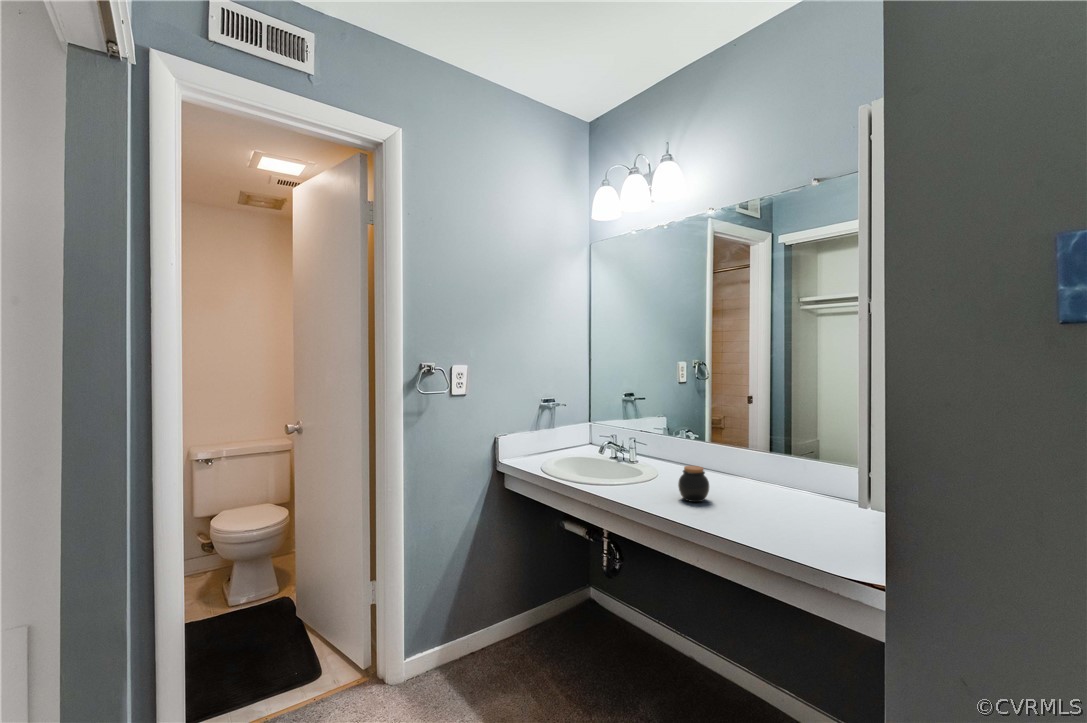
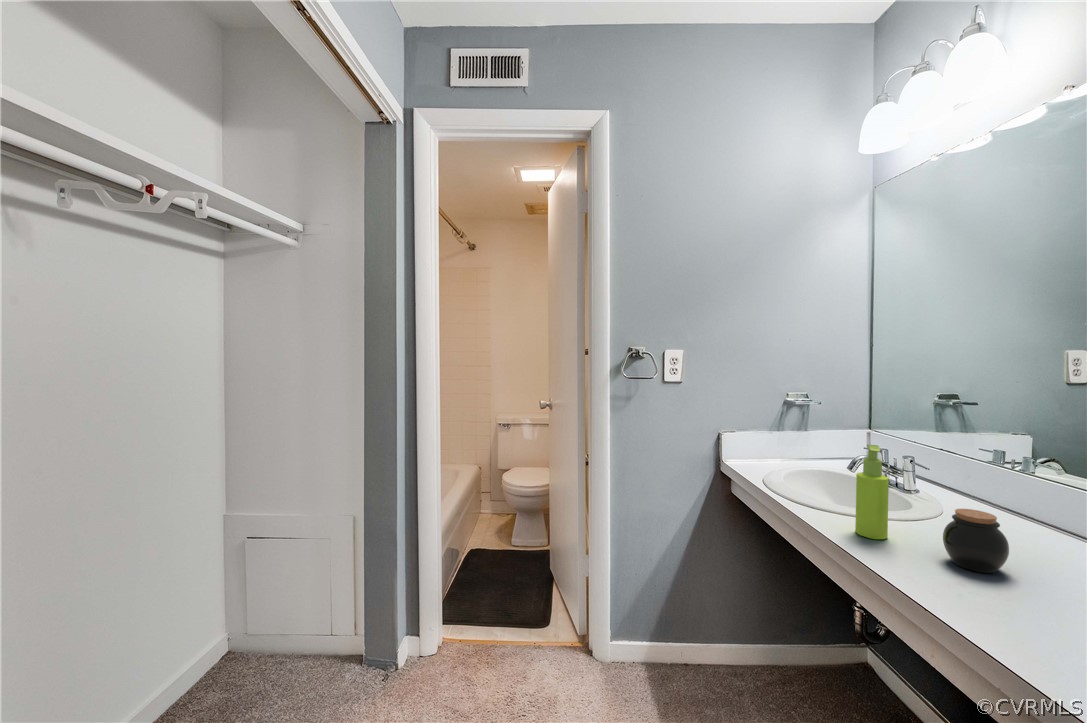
soap dispenser: none [628,432,646,497] -> present [855,444,889,539]

